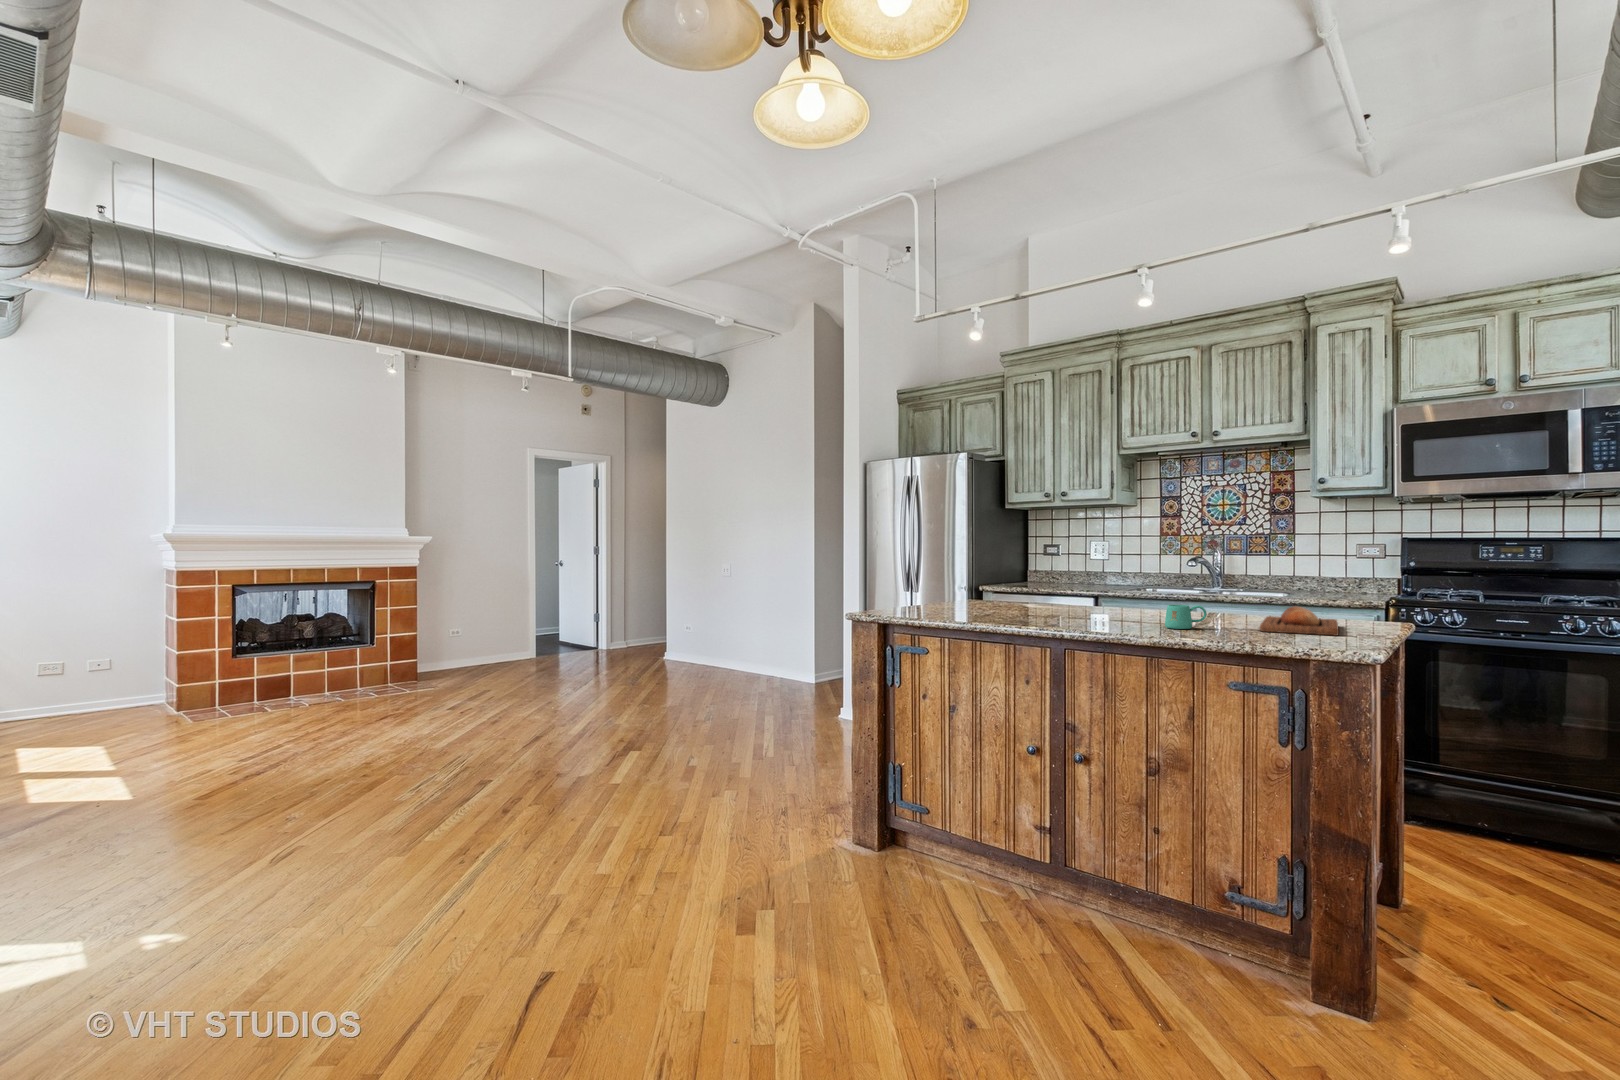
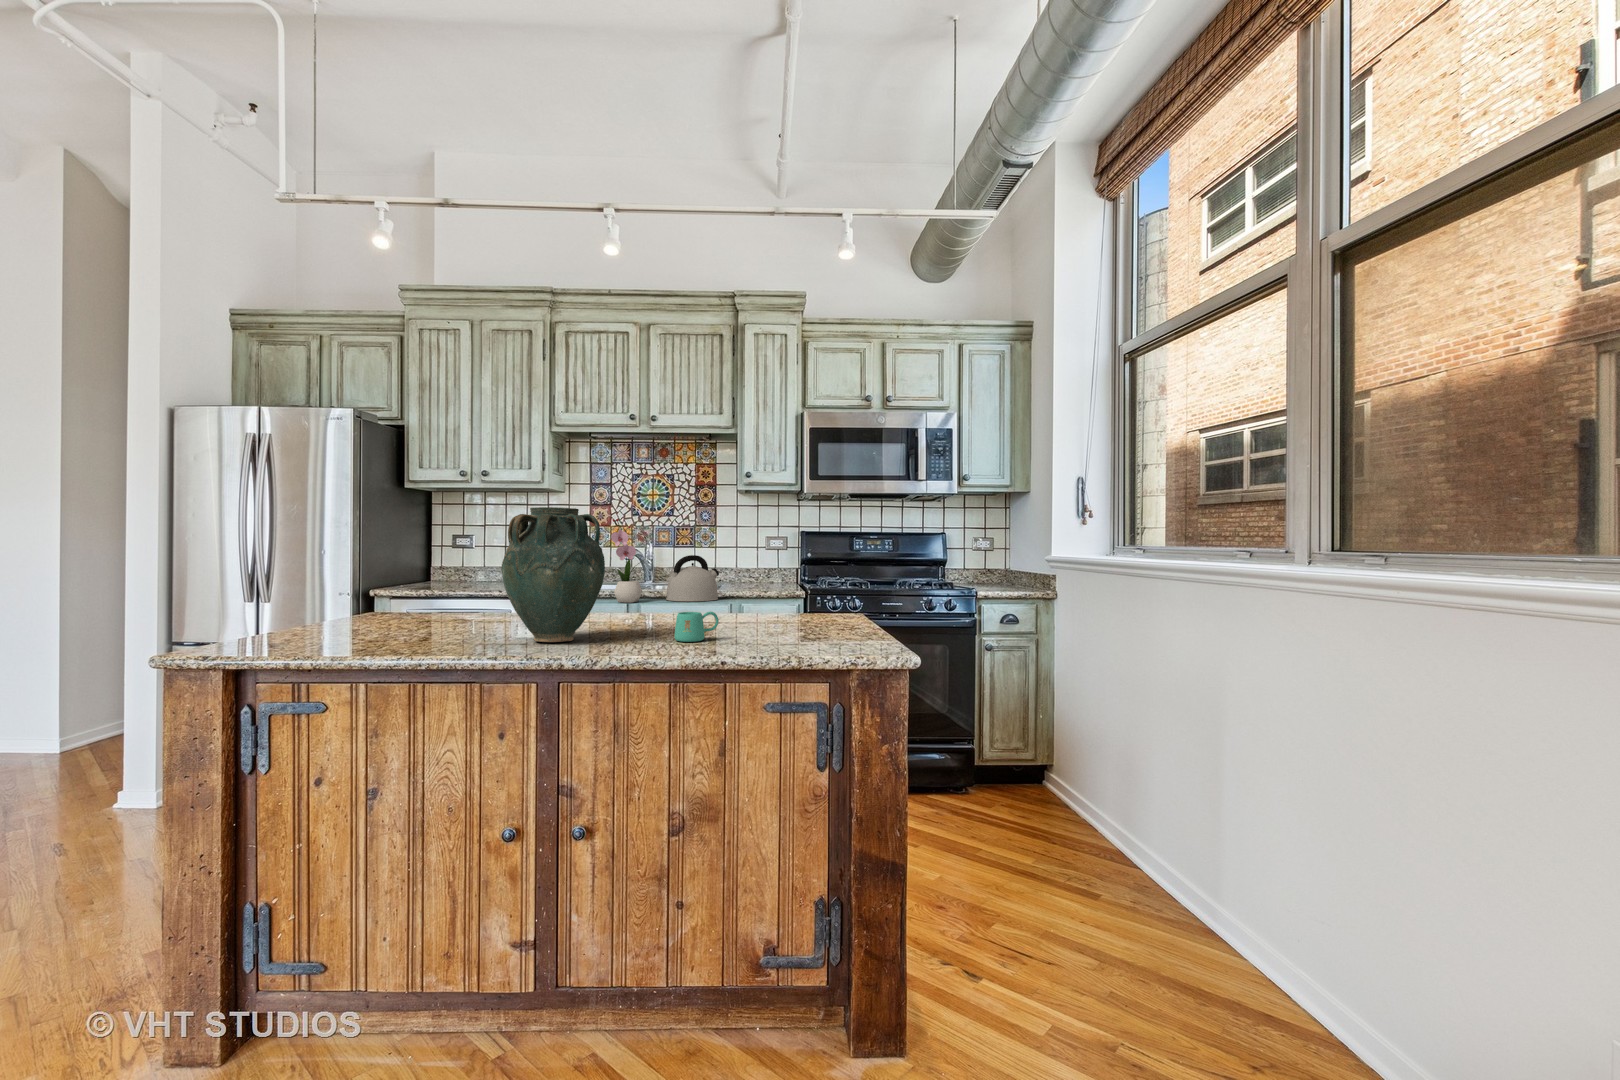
vase: none [1034,522,1111,622] -> present [501,507,605,642]
flower arrangement: none [1157,529,1193,604] -> present [611,519,642,603]
kettle: none [1215,562,1275,606] -> present [666,555,719,601]
bread loaf: present [1259,606,1339,636] -> none [754,605,840,637]

